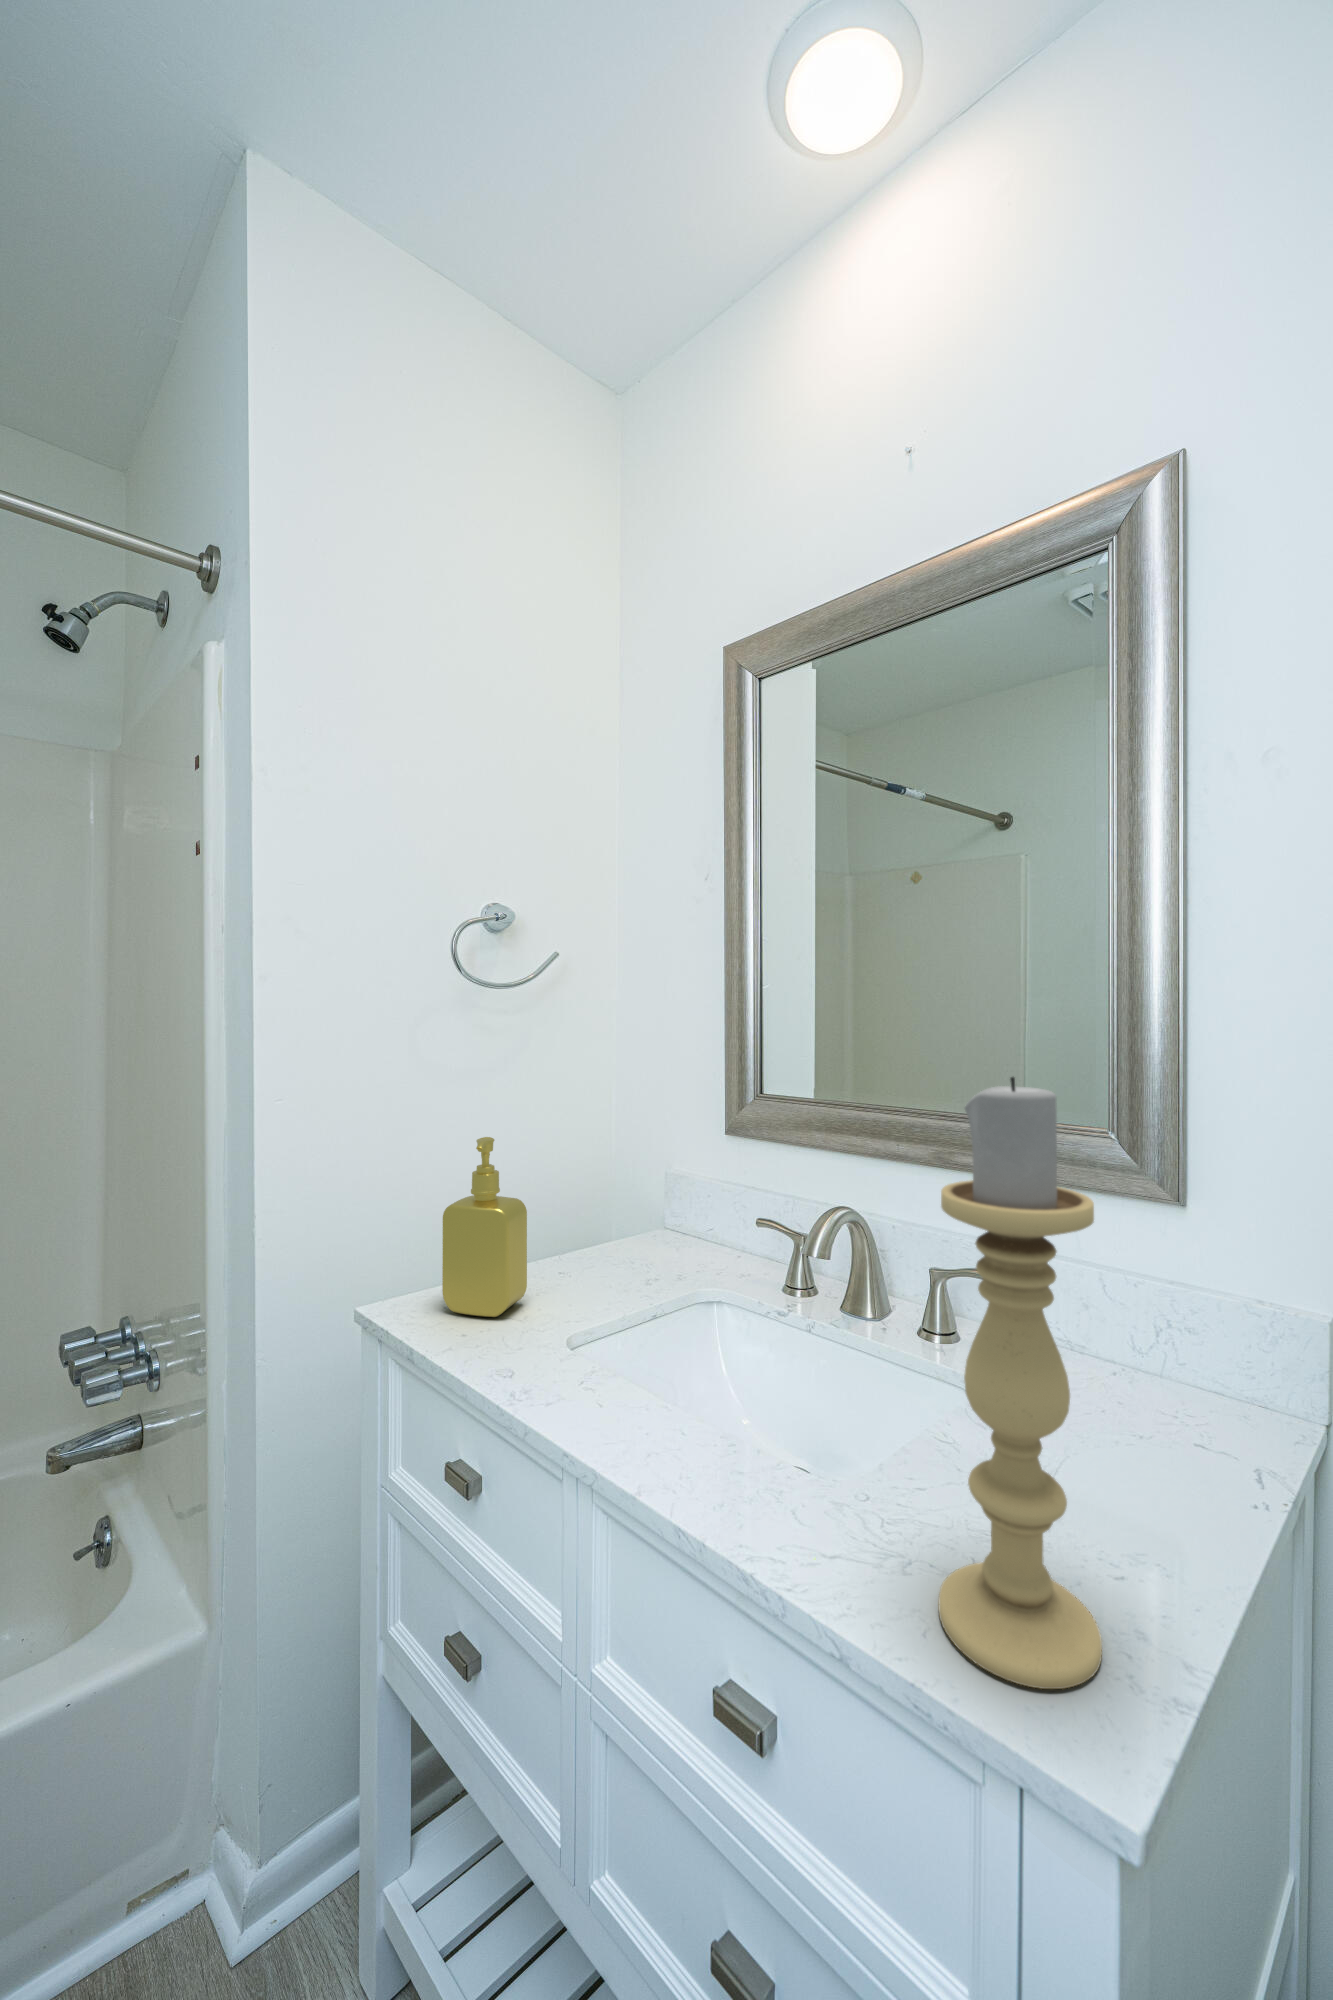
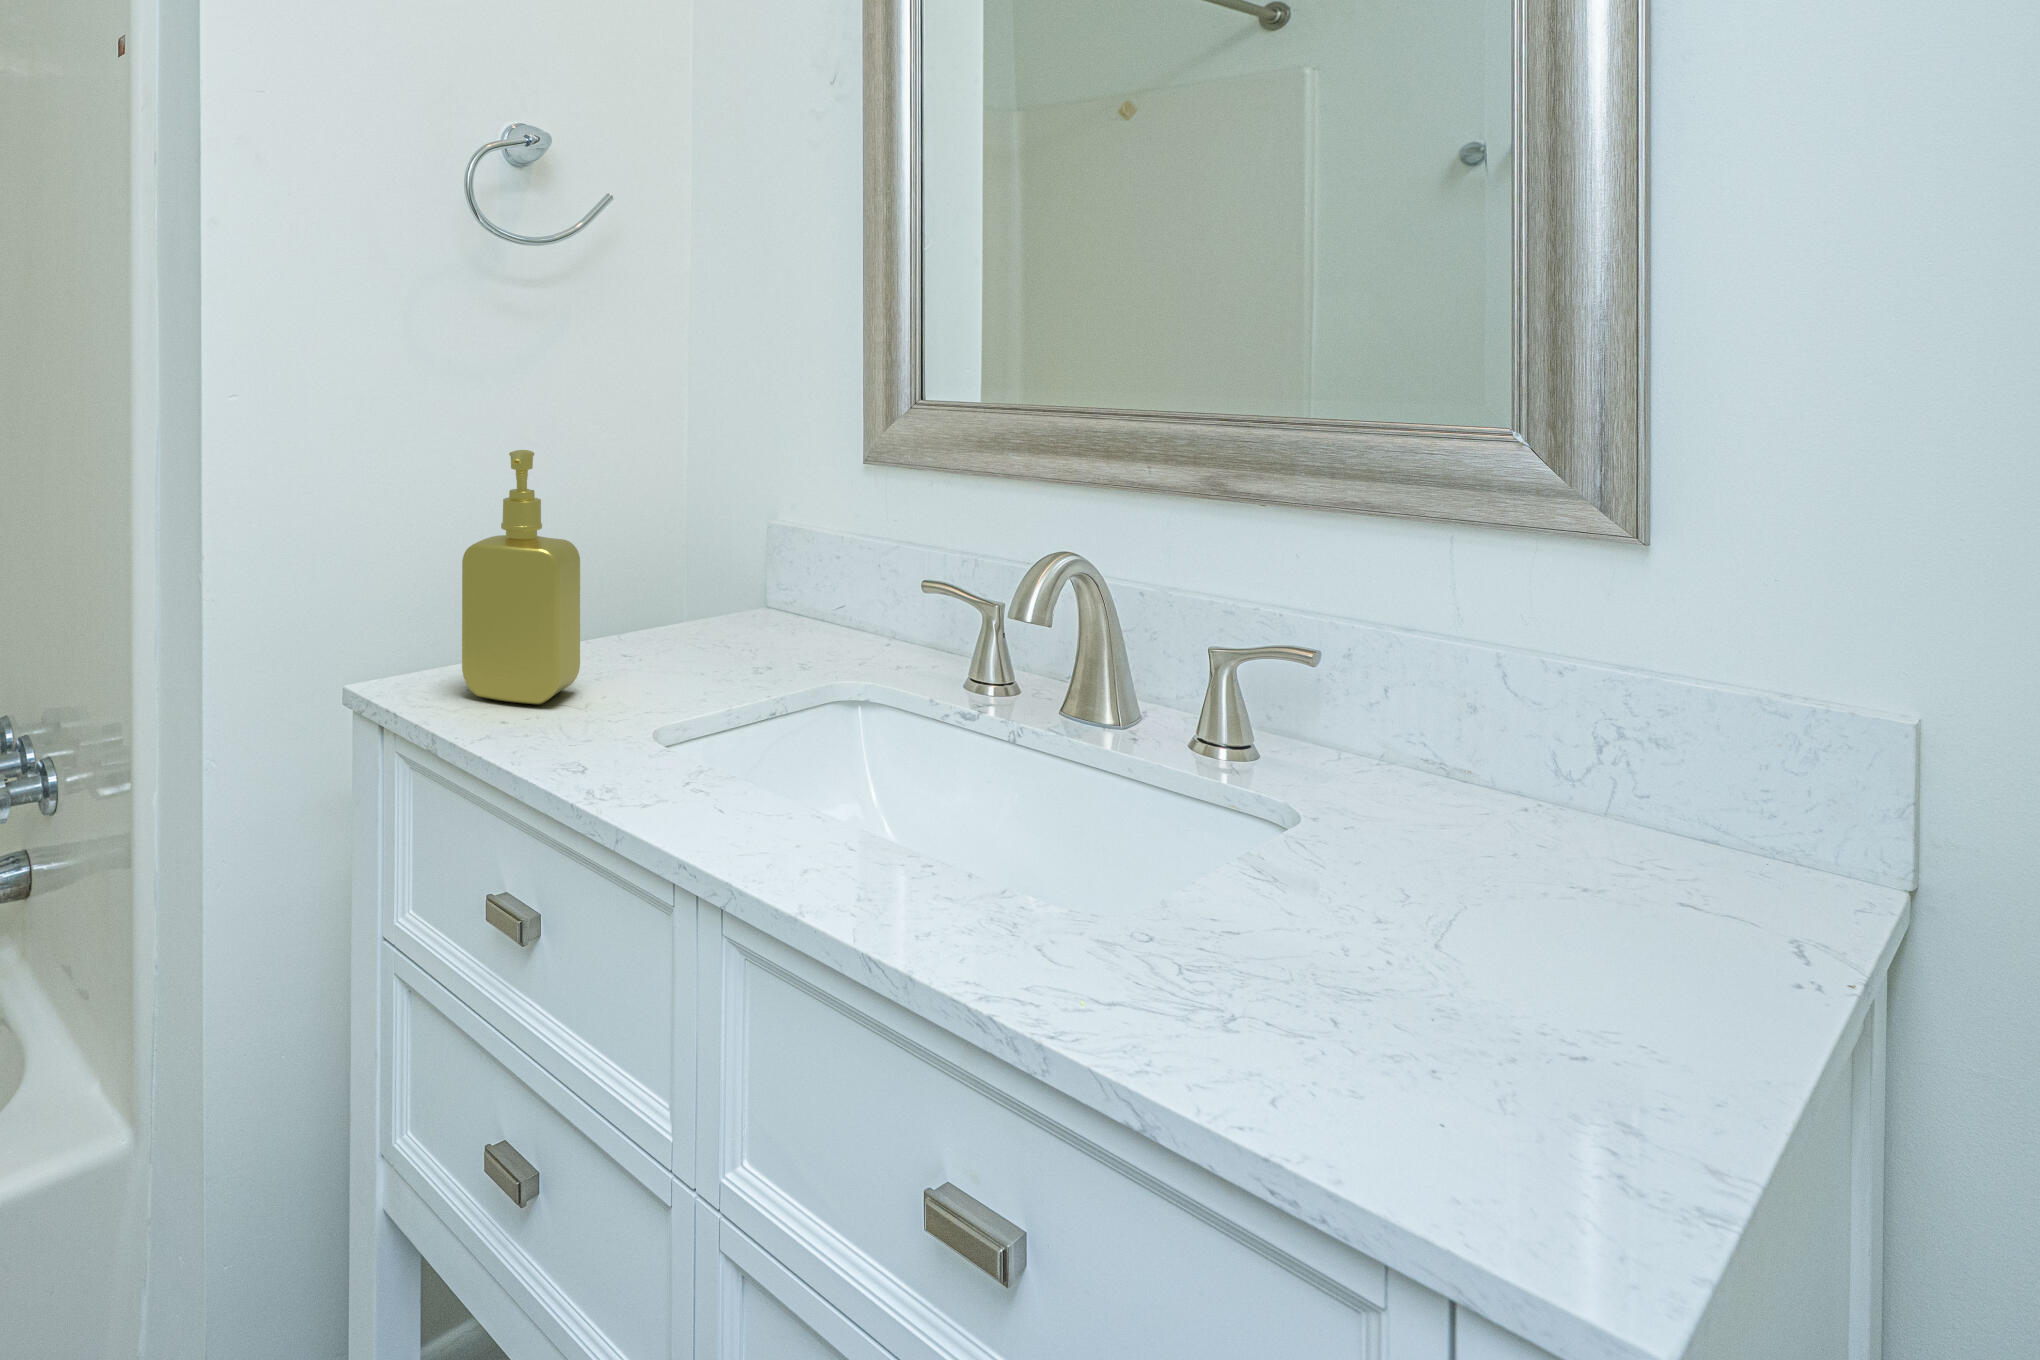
candle holder: present [939,1077,1102,1689] -> none [1302,257,1590,1179]

